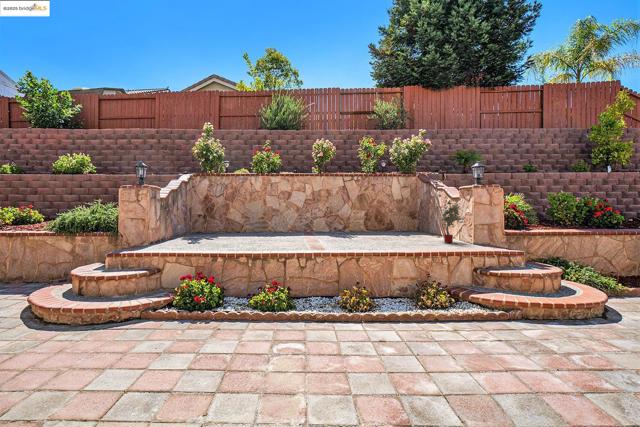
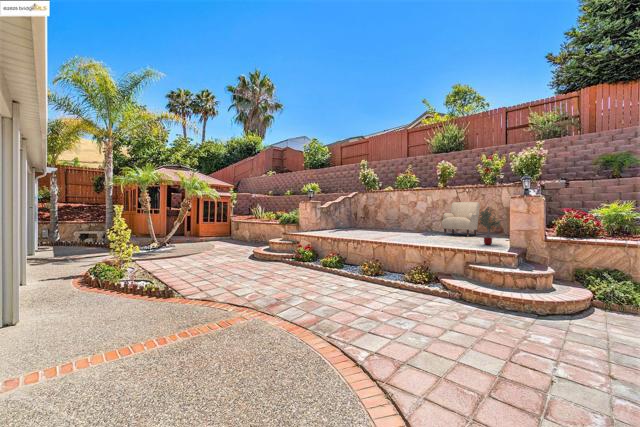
chair: none [343,193,380,234] -> present [442,202,480,236]

